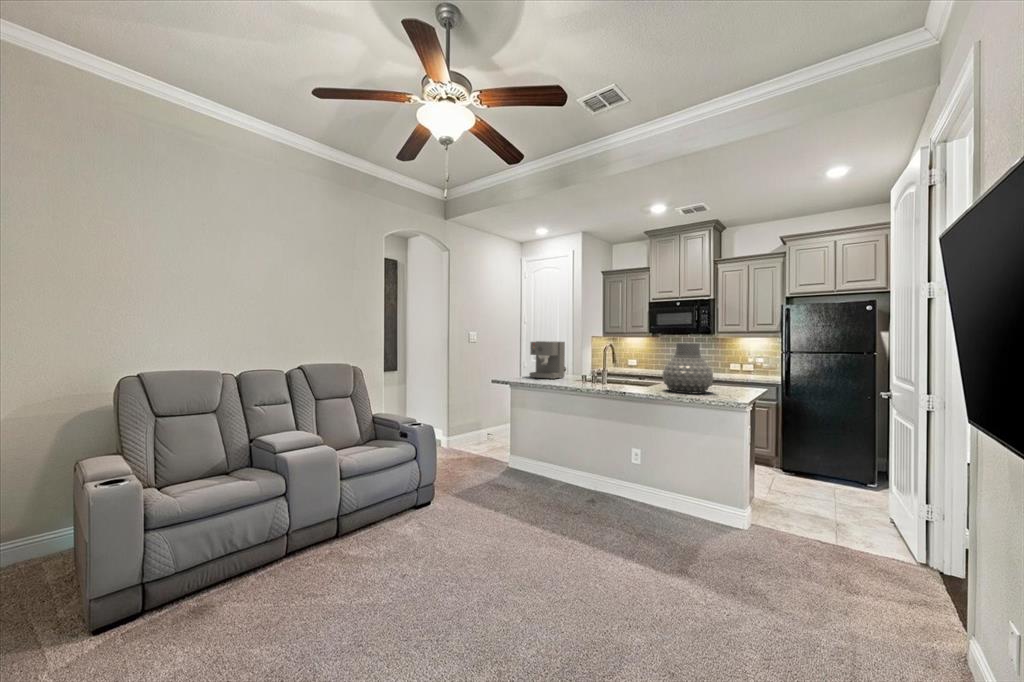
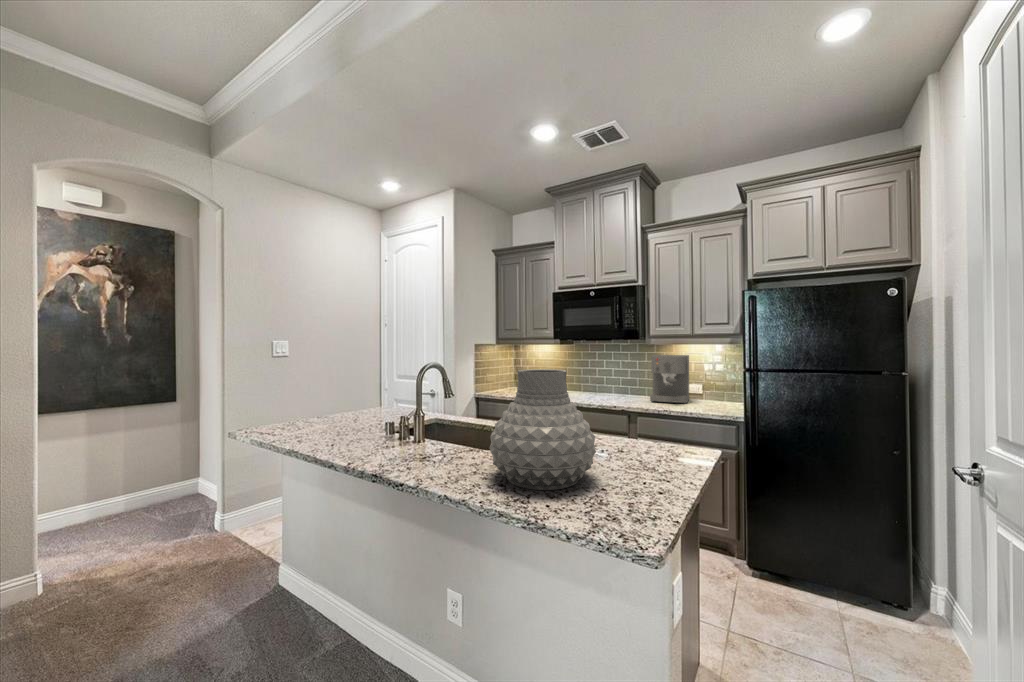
coffee maker: present [529,341,565,379] -> present [650,355,689,404]

